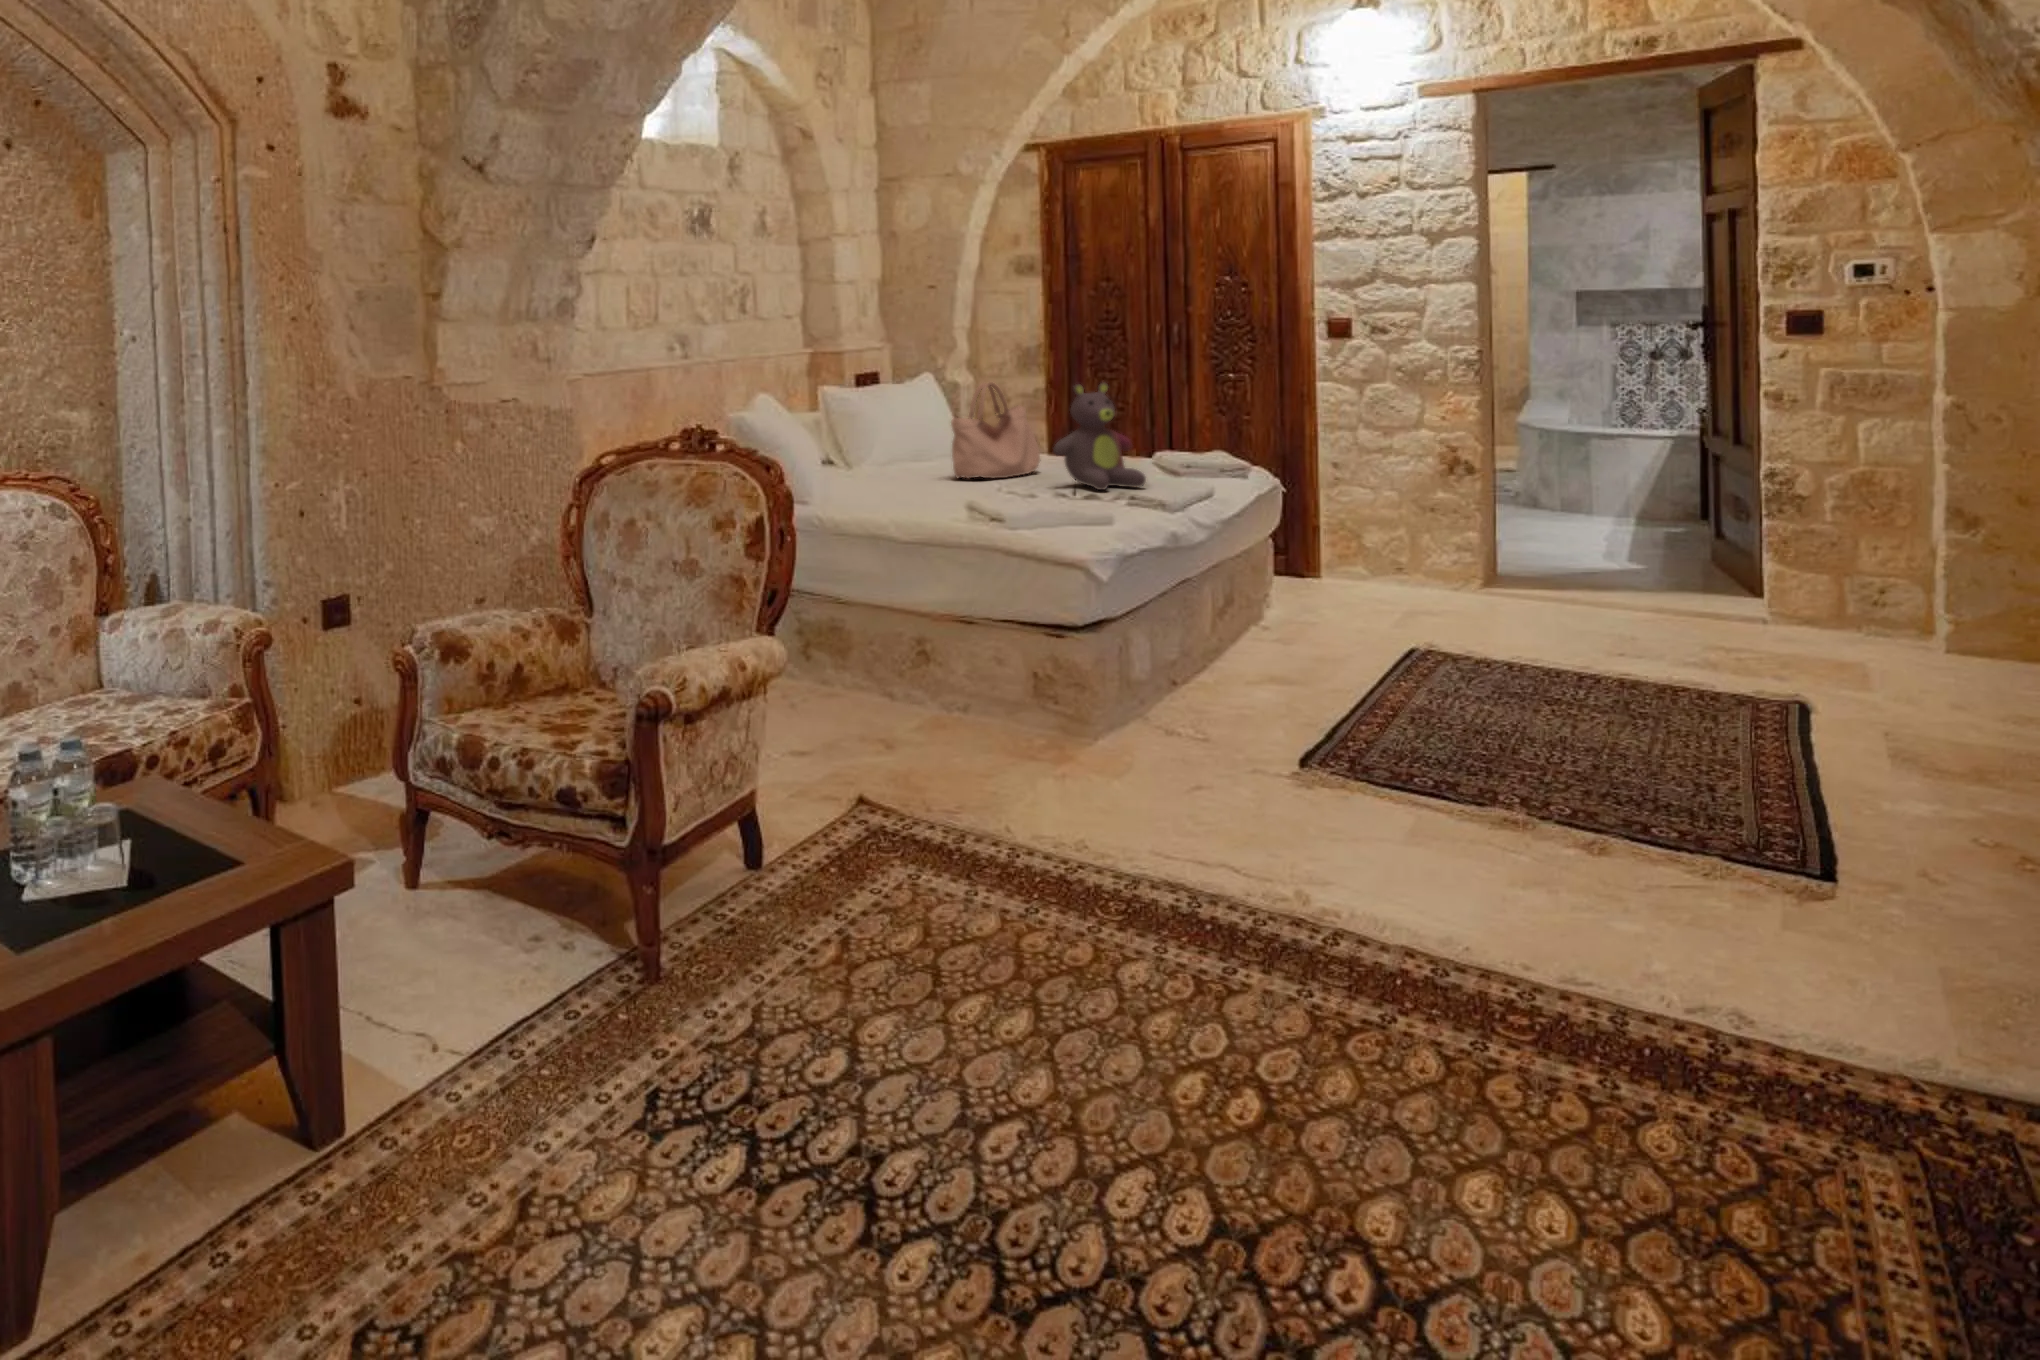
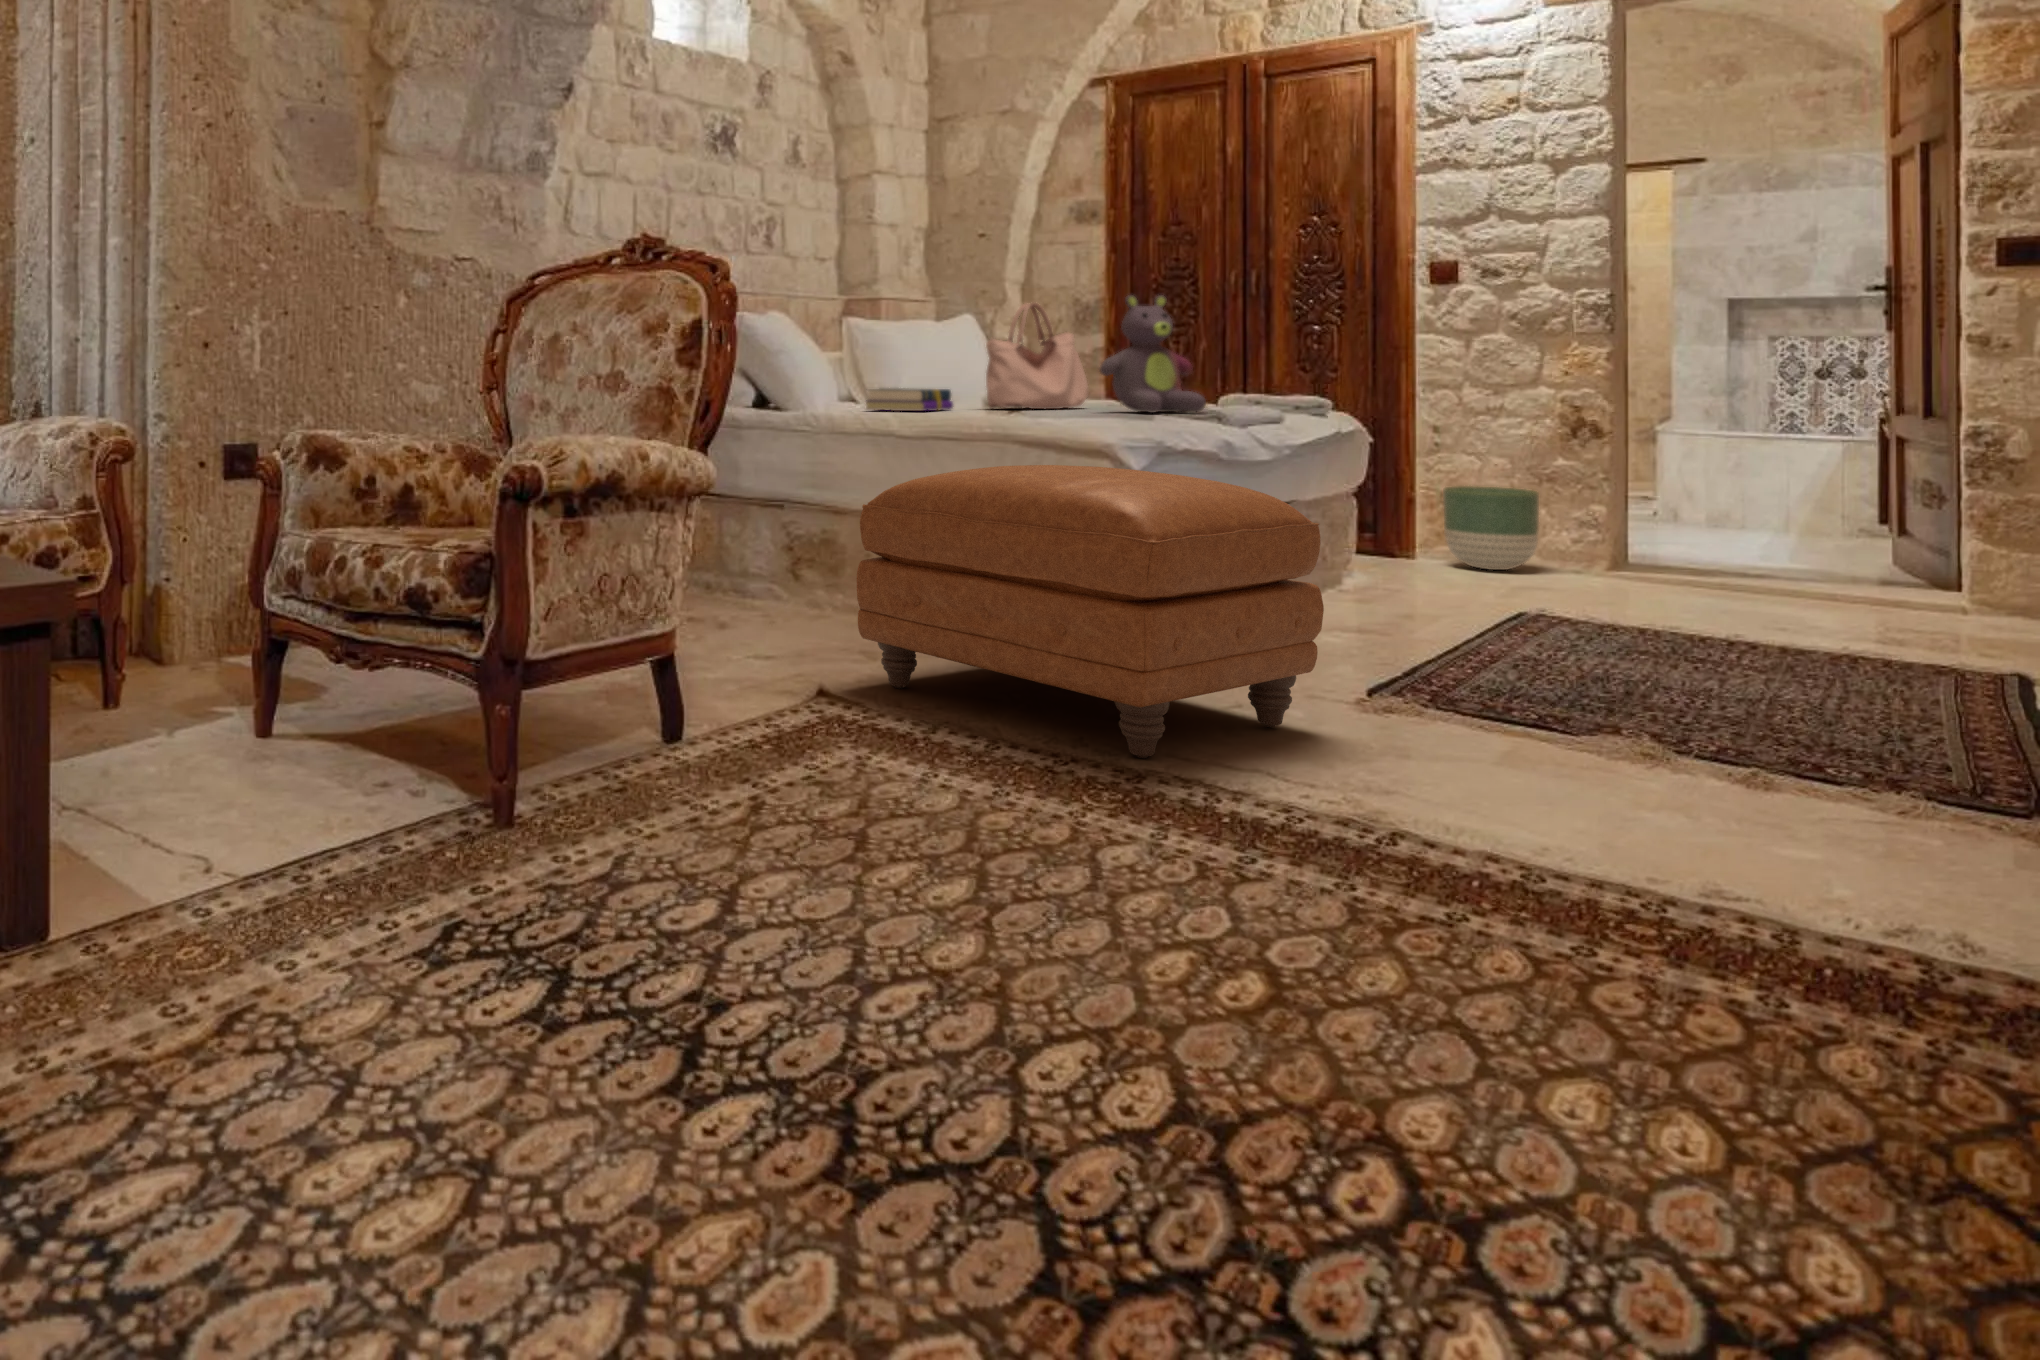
book: none [848,463,925,490] -> present [866,388,953,411]
planter: none [1341,514,1422,589] -> present [1443,486,1539,570]
ottoman: none [877,584,1266,854] -> present [857,465,1324,758]

